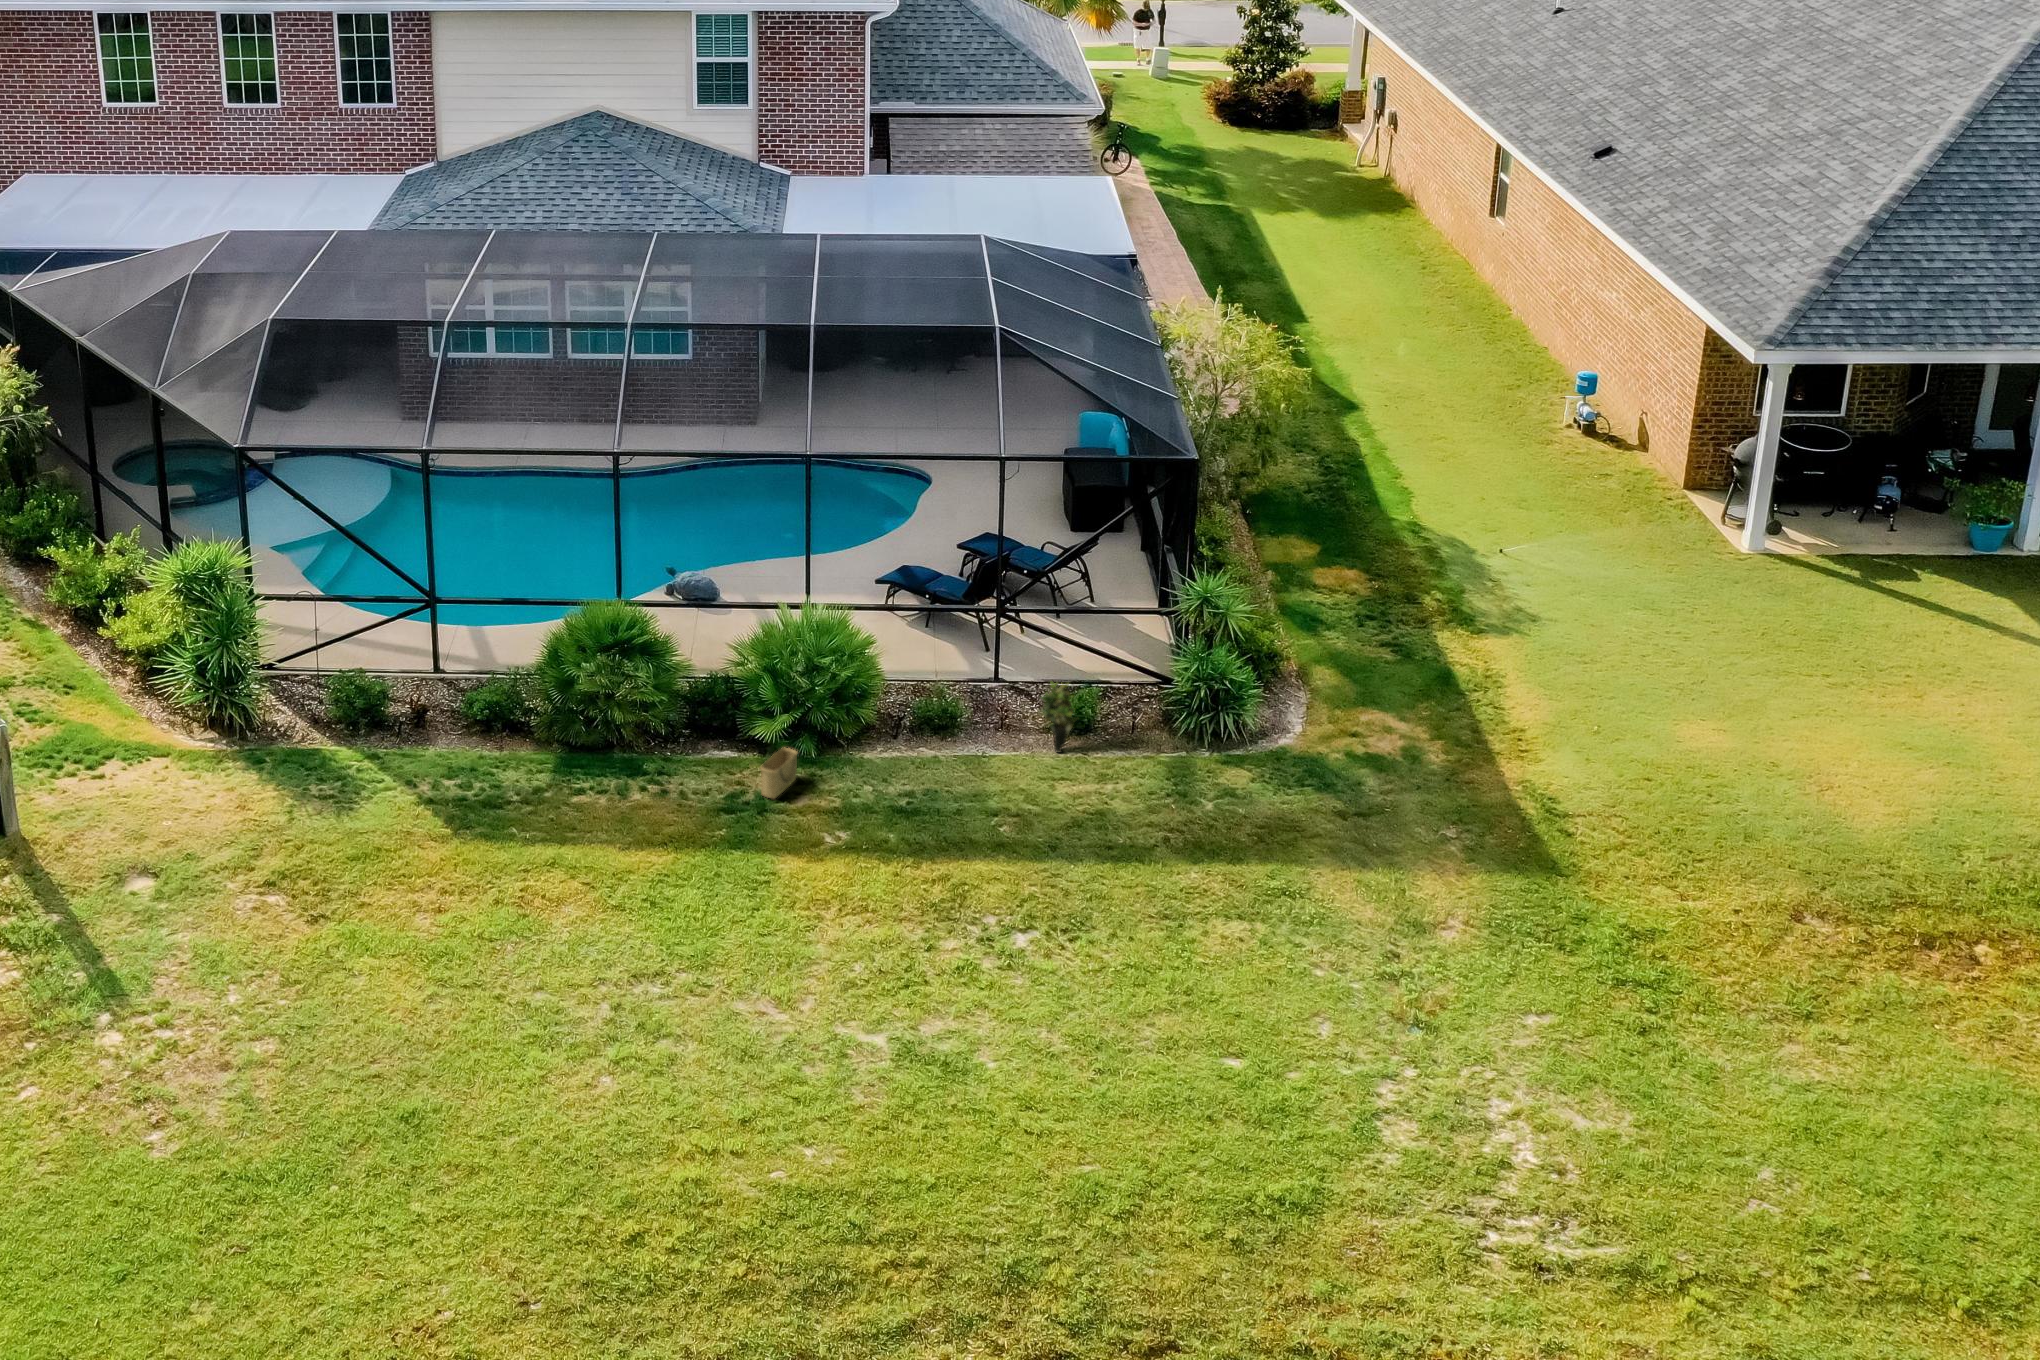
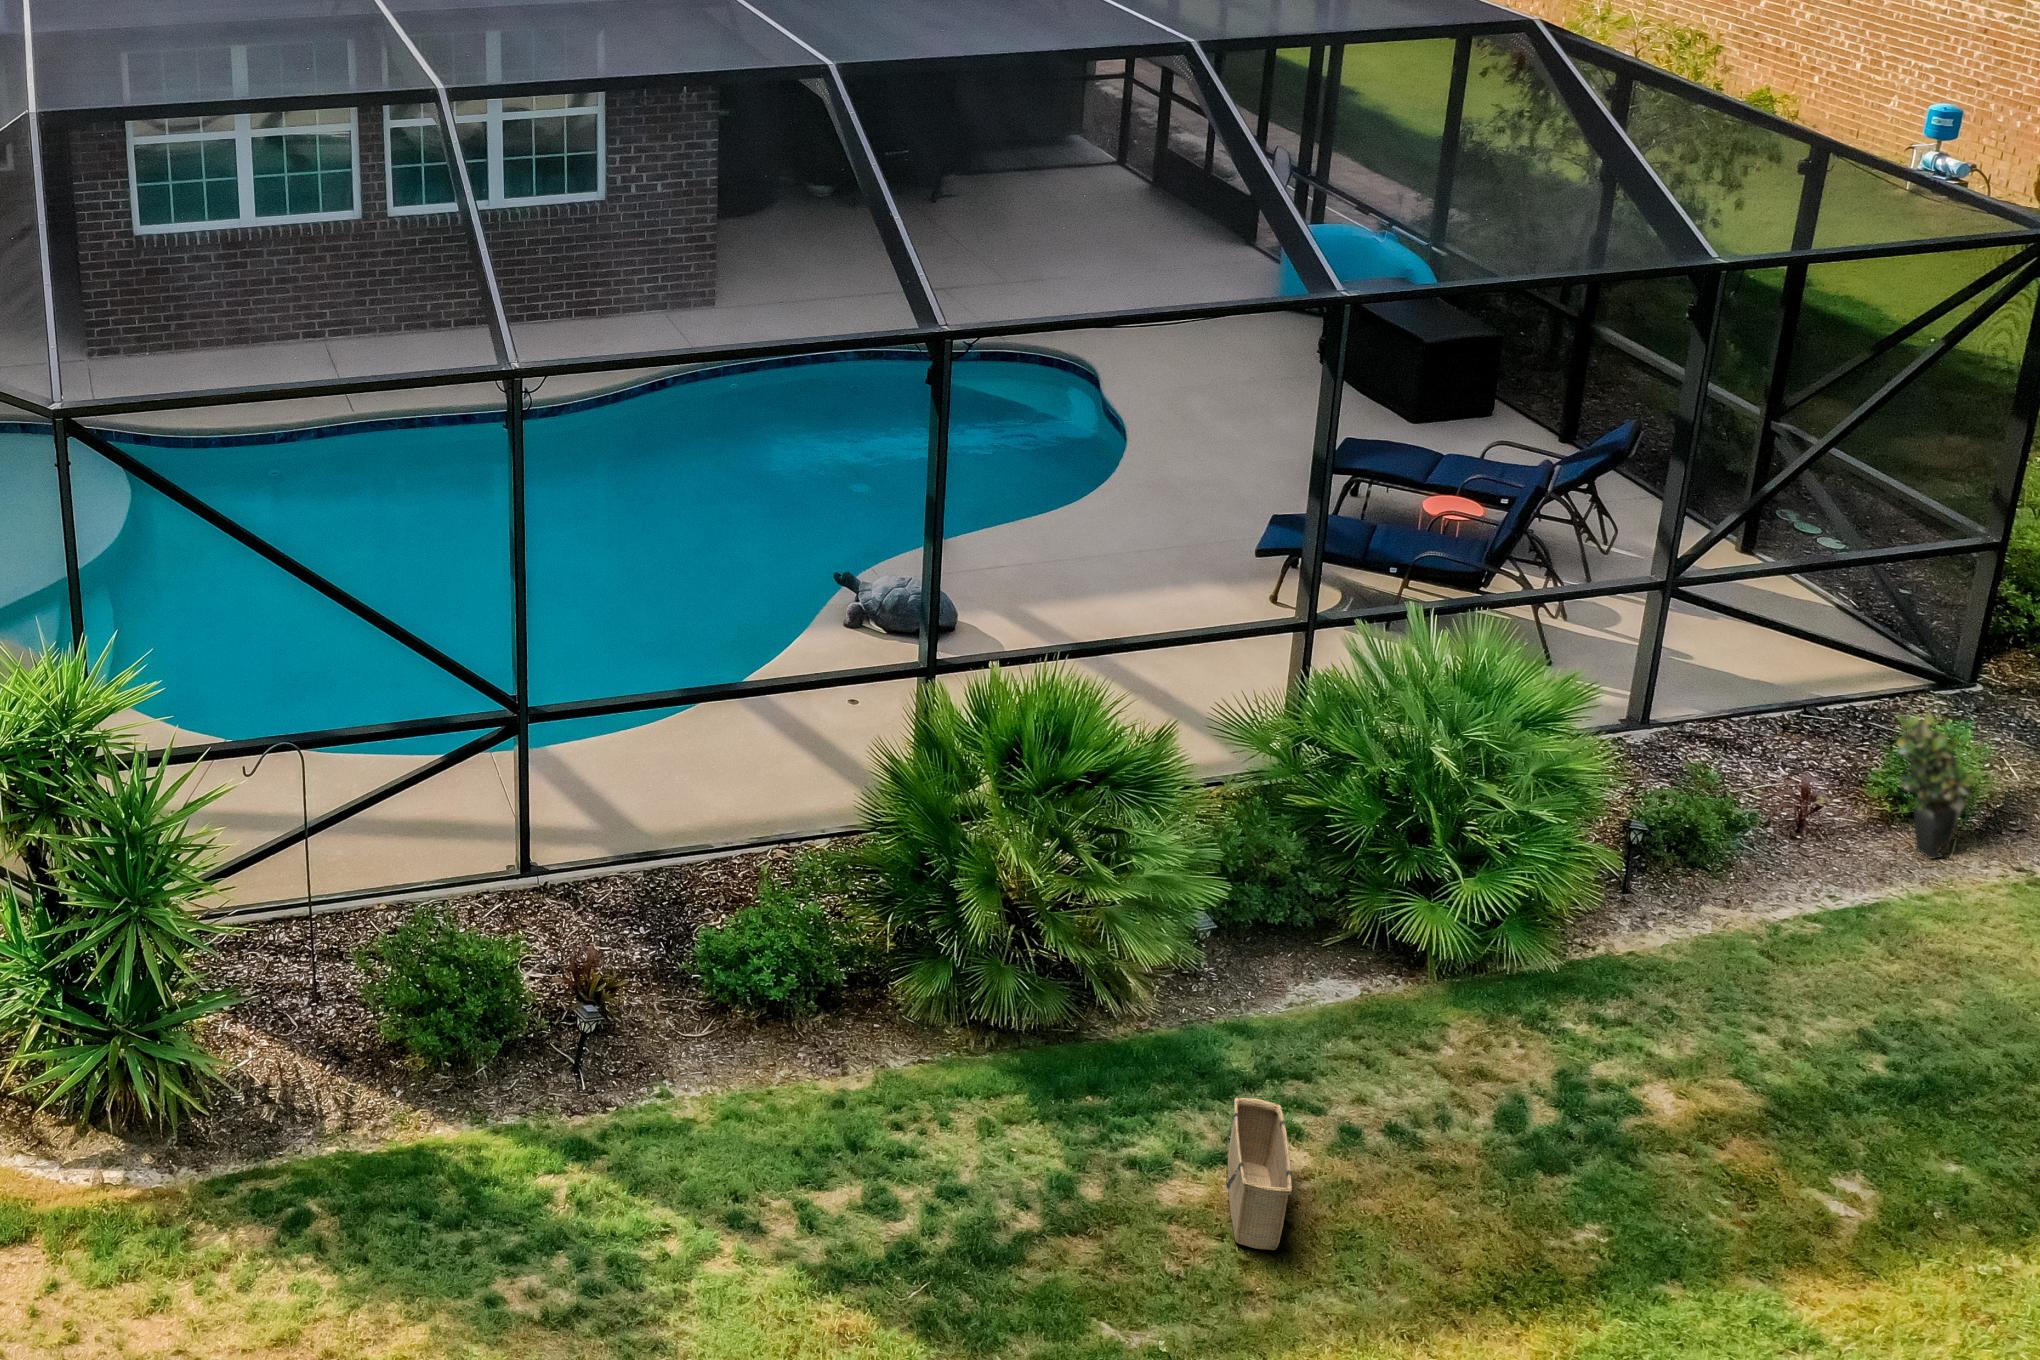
basket: present [760,748,797,798] -> present [1225,1098,1292,1250]

